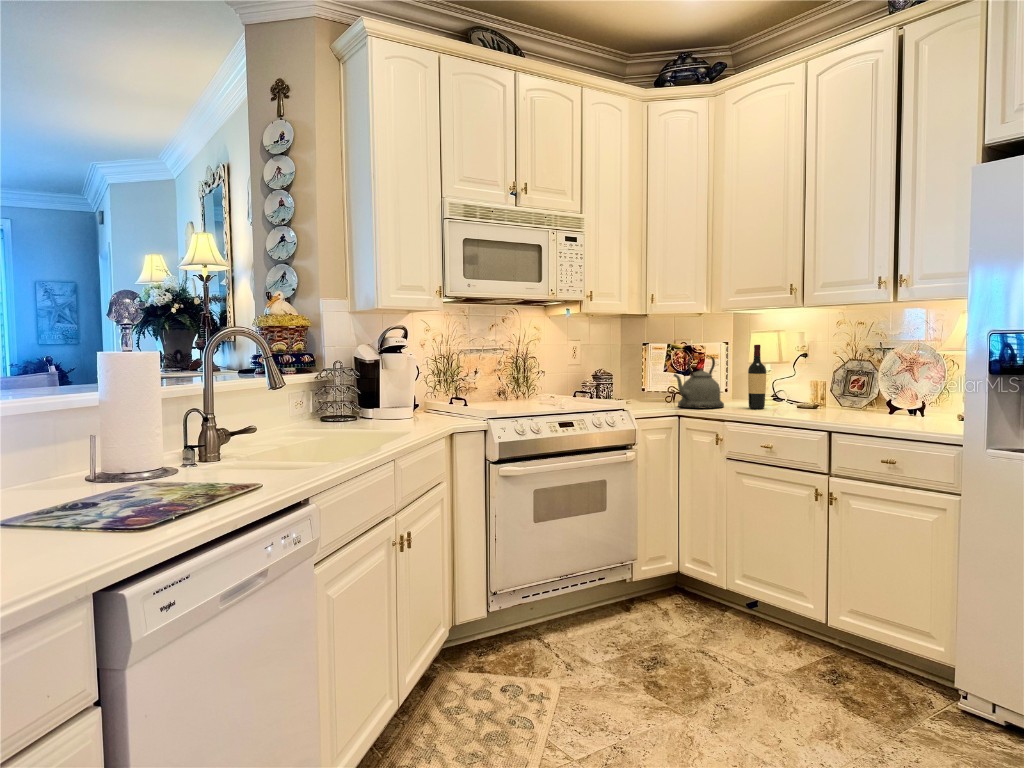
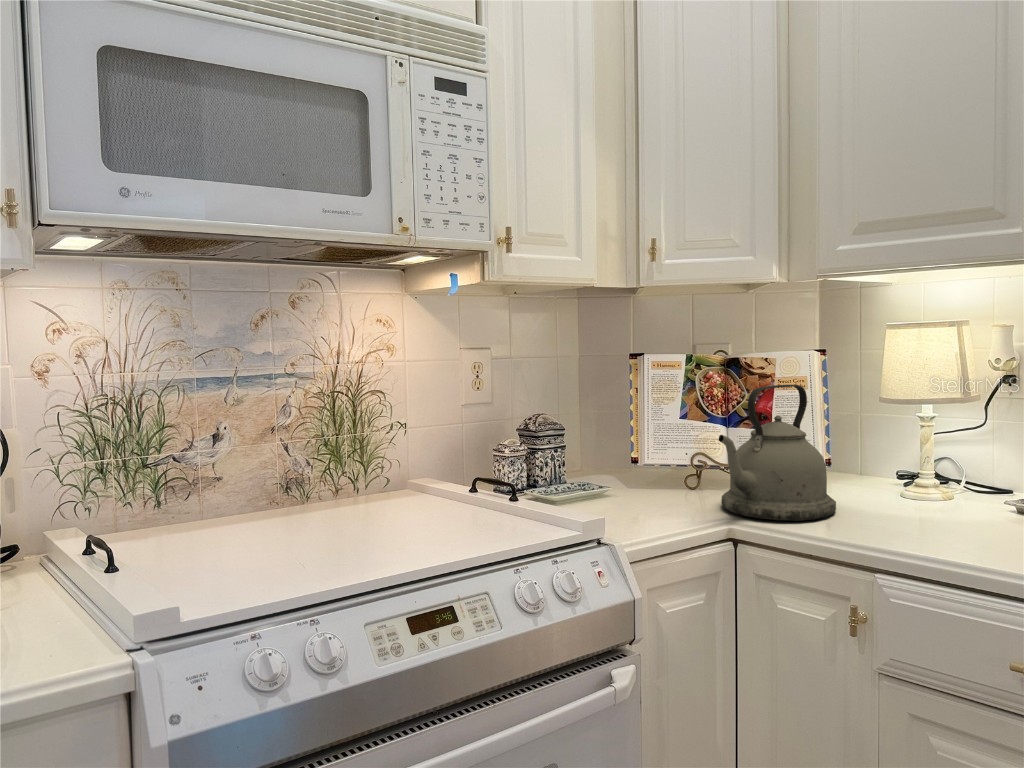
wine bottle: present [748,345,766,409] -> none [901,359,950,521]

